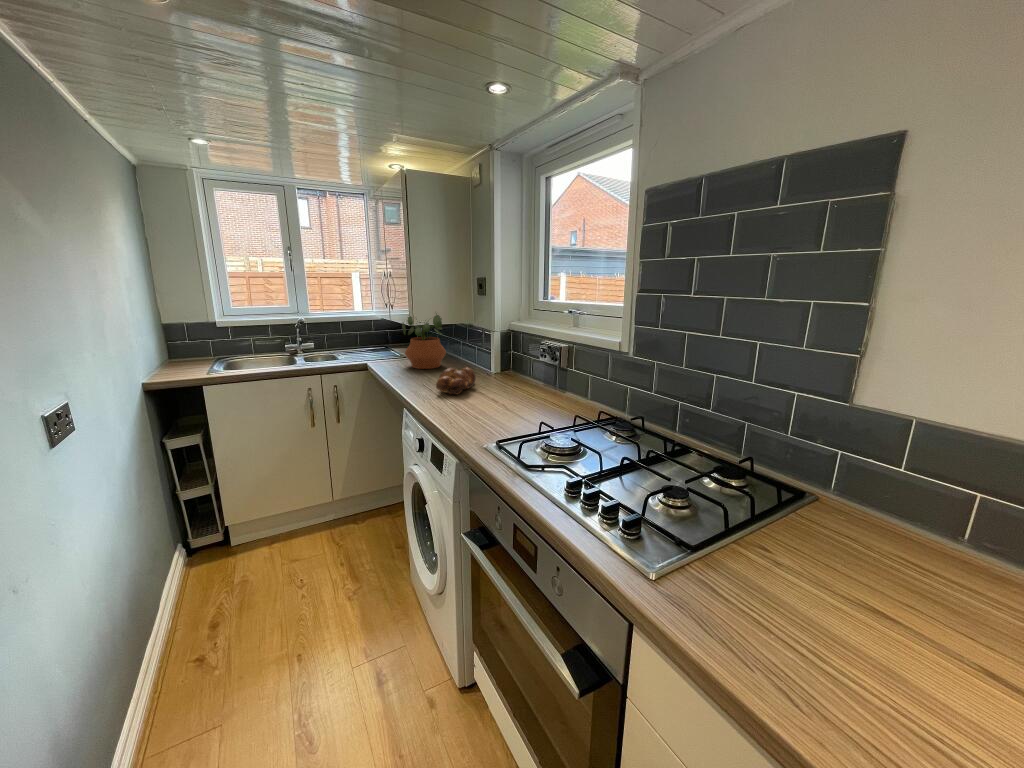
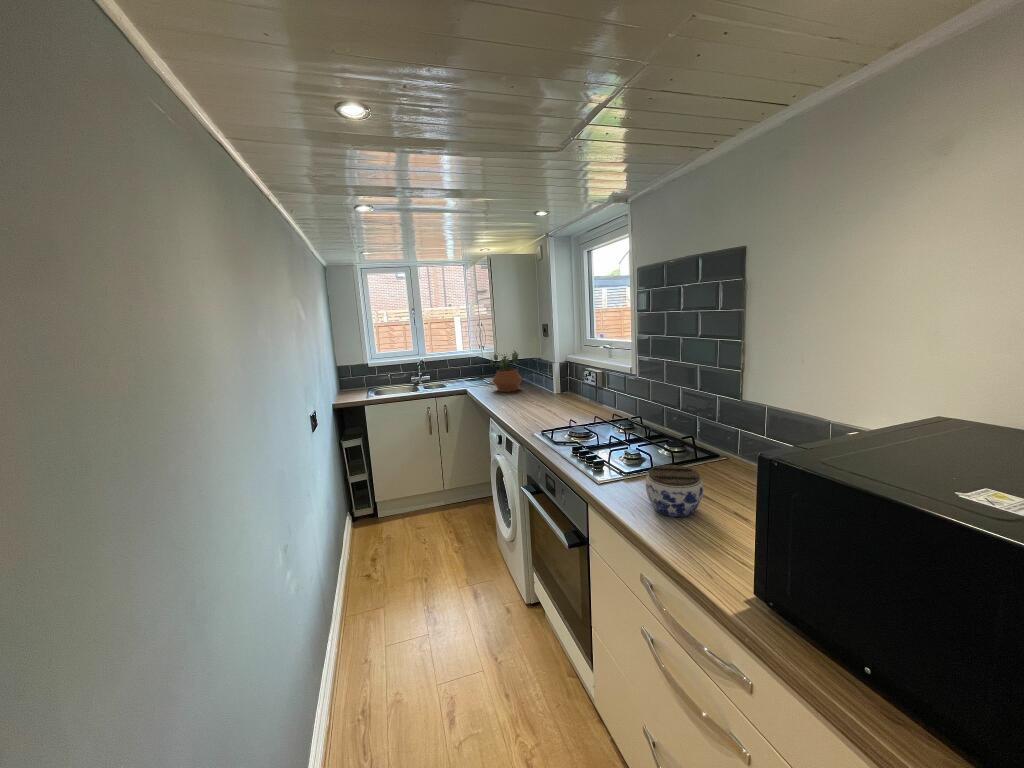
bread loaf: present [436,367,476,394] -> none [512,389,540,407]
jar: none [758,544,897,673] -> present [646,465,703,517]

